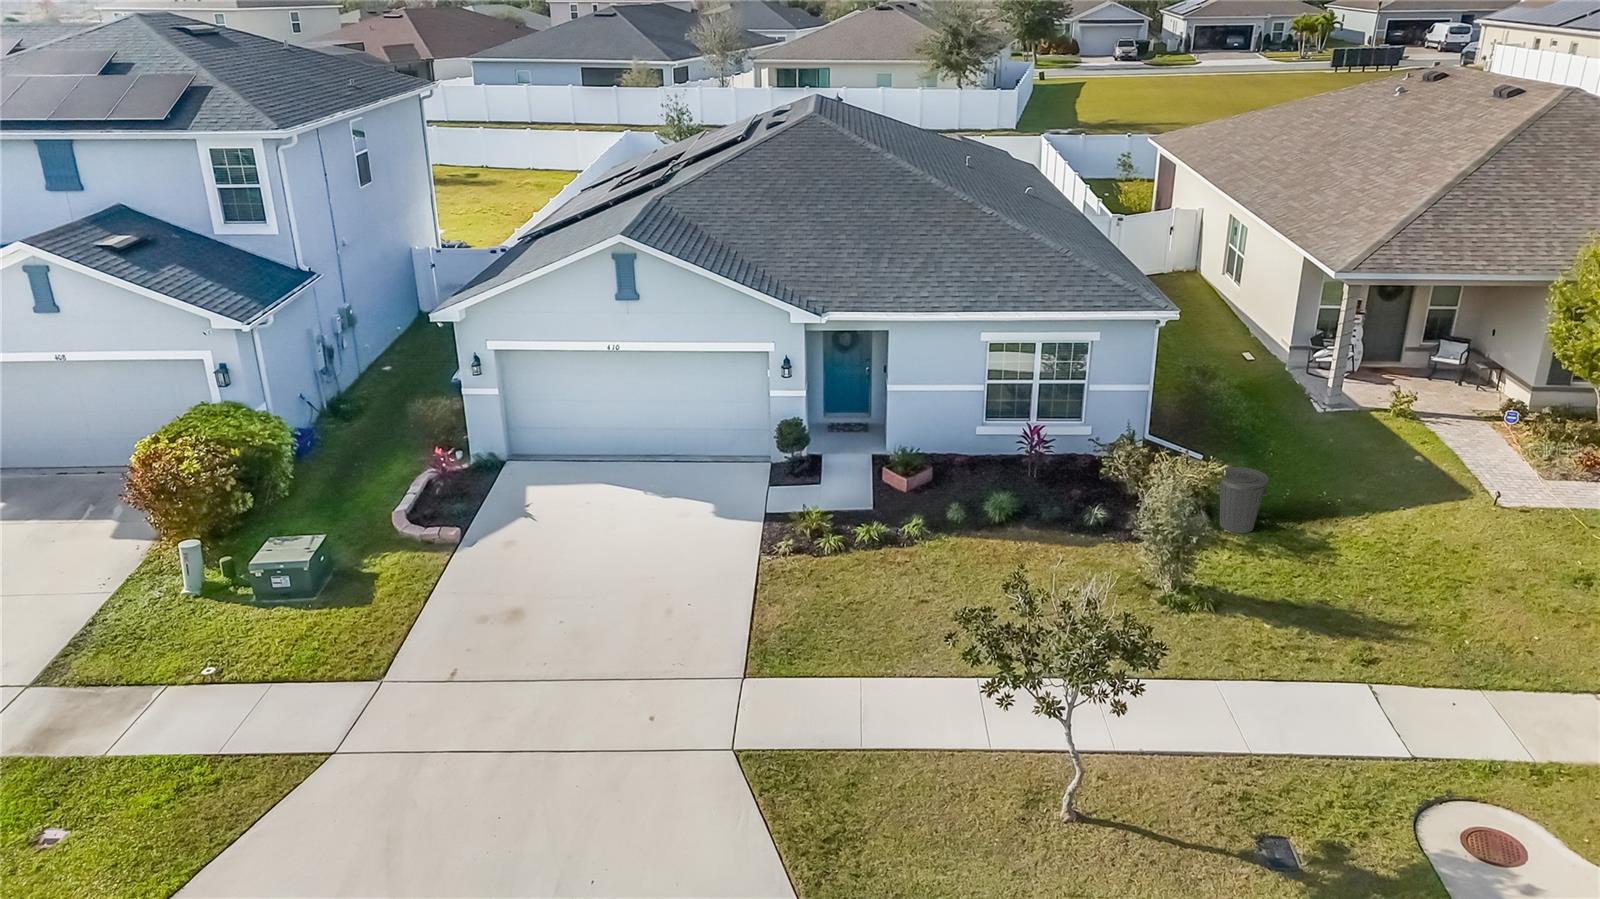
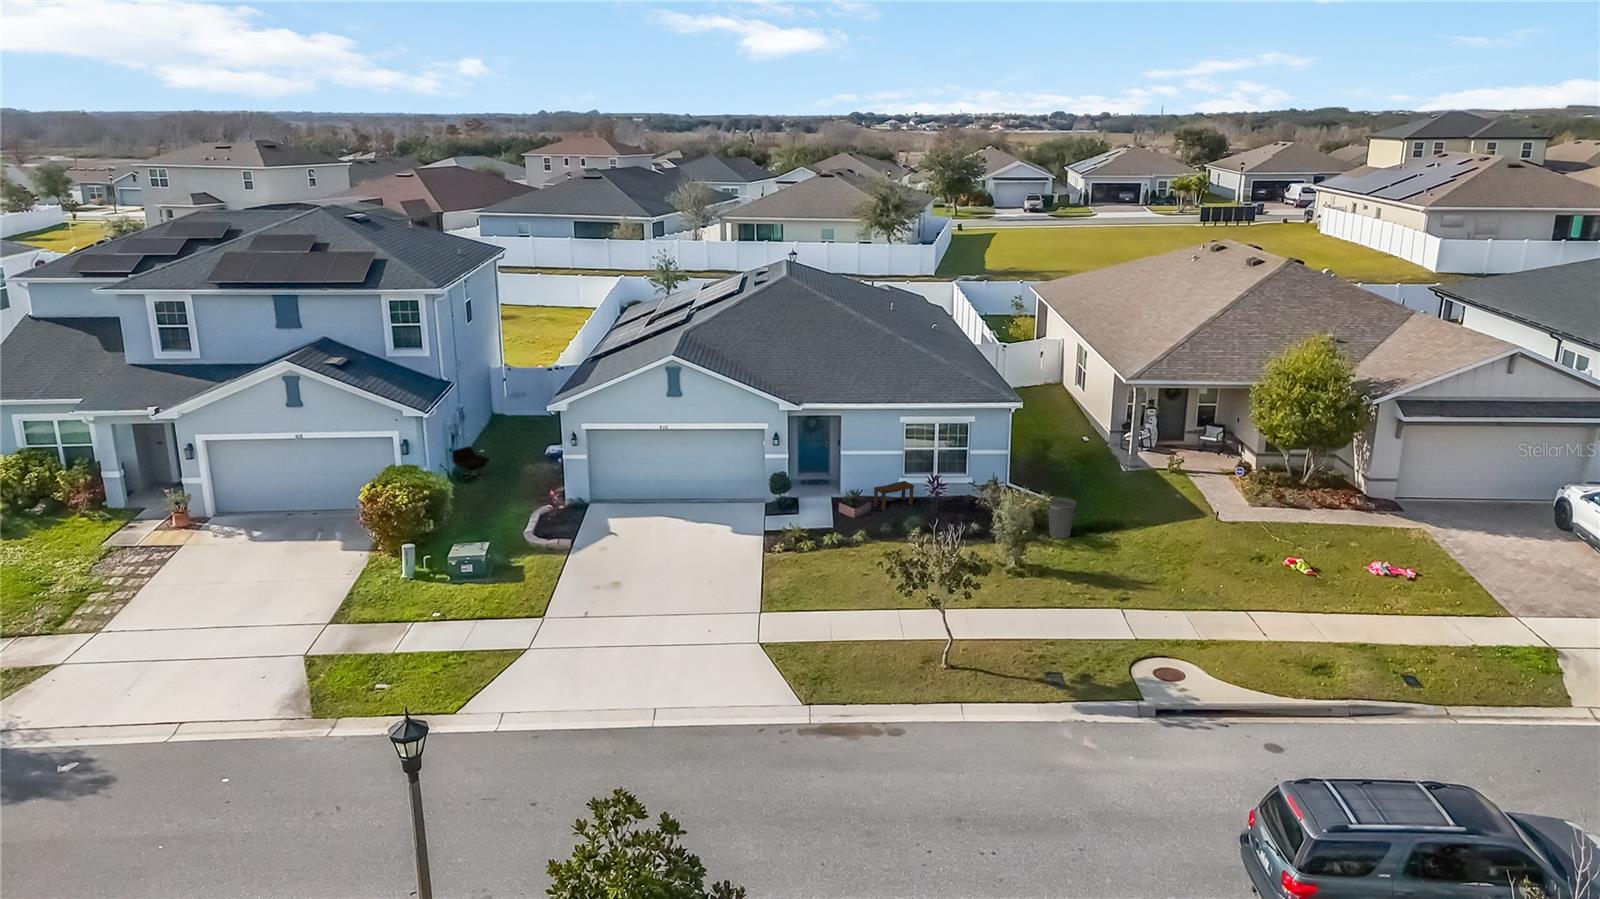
lounge chair: none [317,367,372,416] -> present [452,446,489,478]
bench: none [937,430,1001,479] -> present [874,481,914,511]

